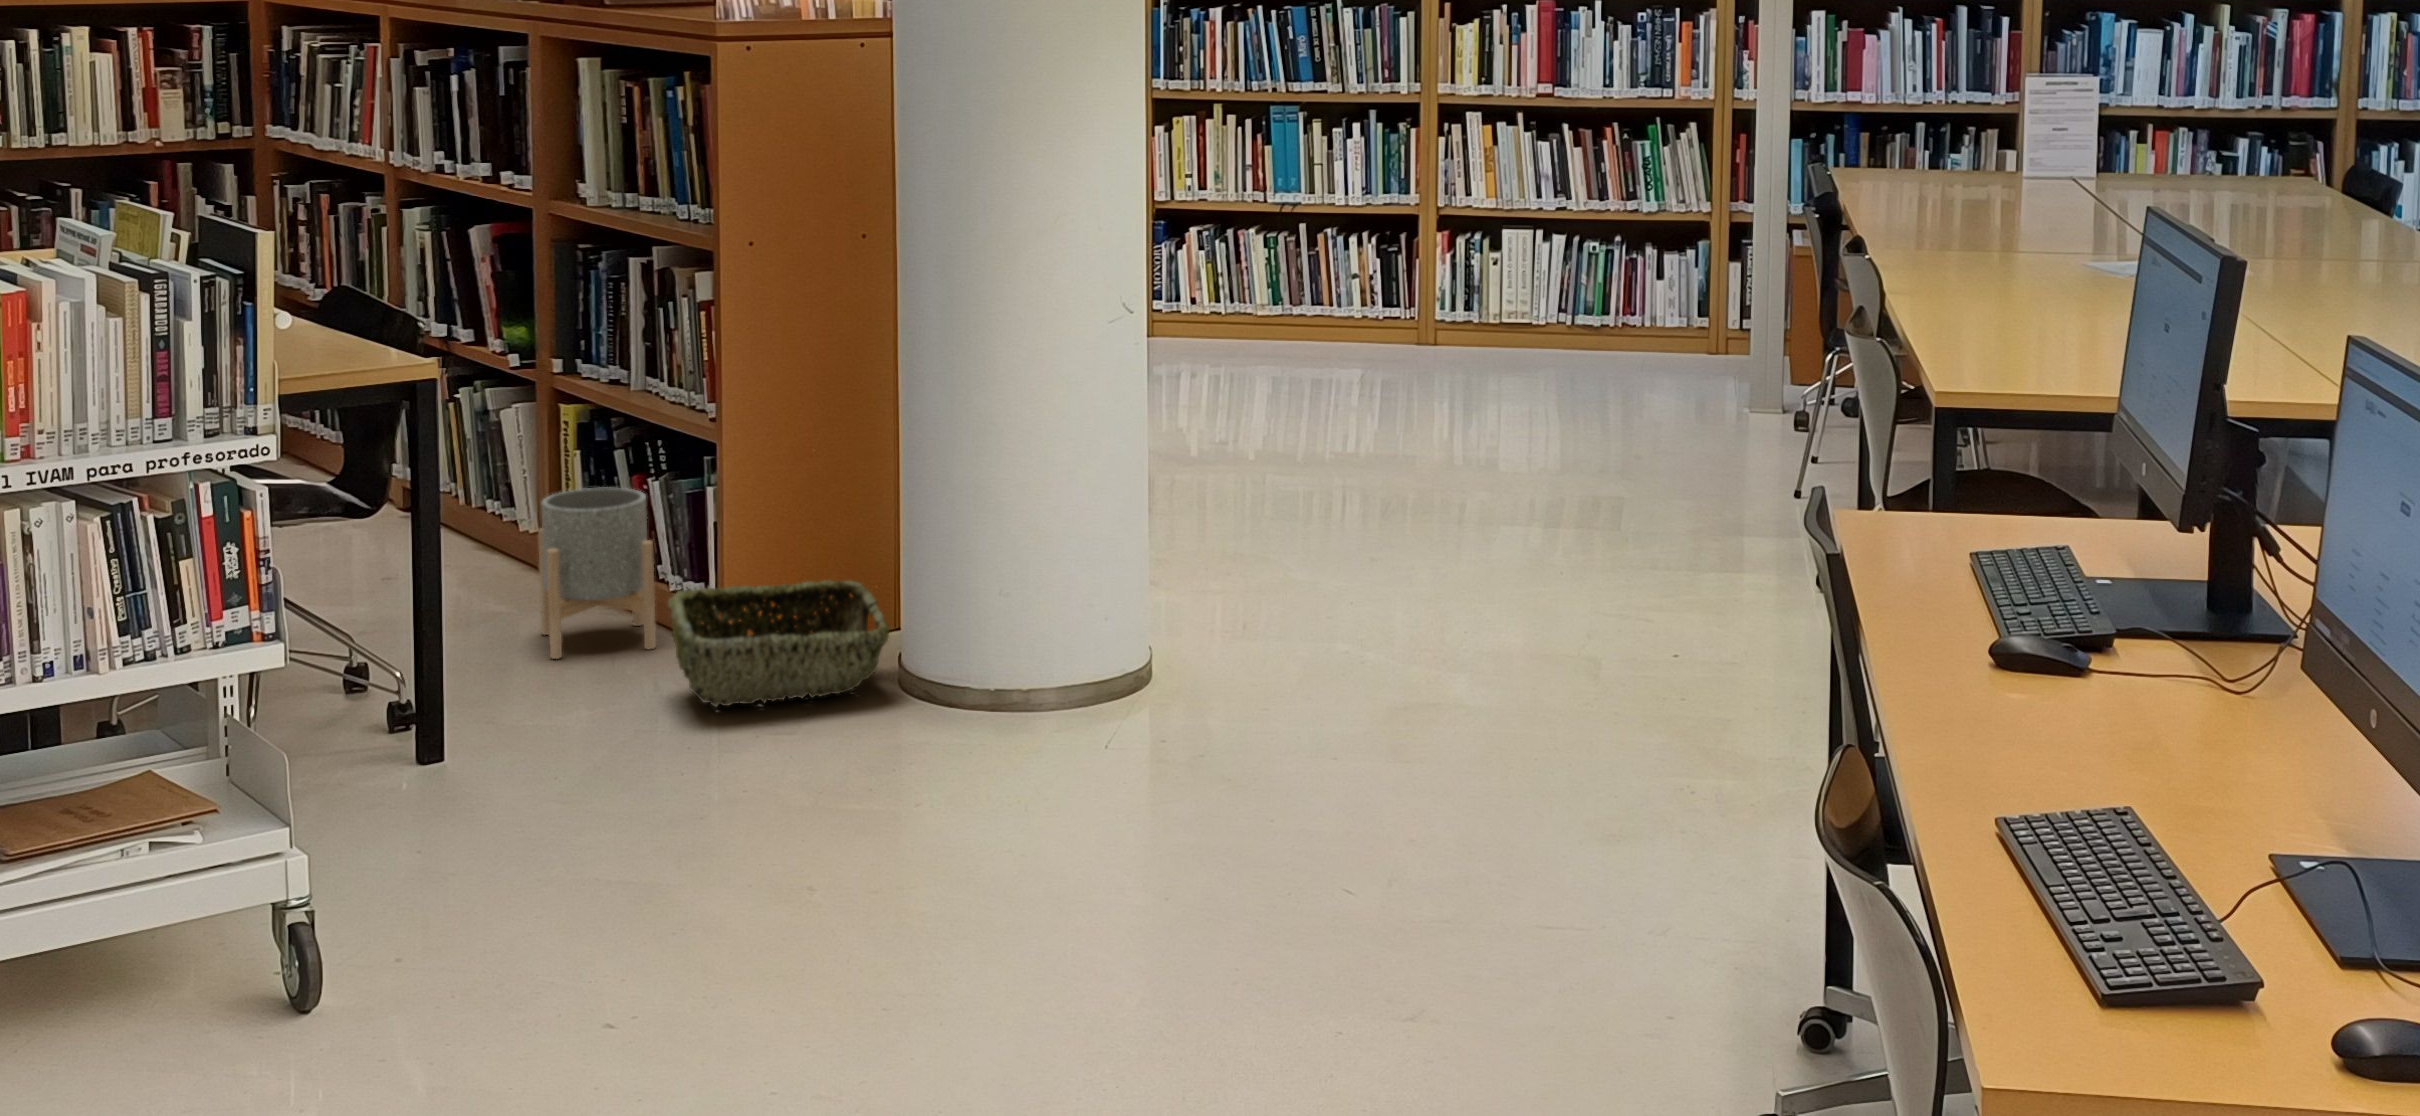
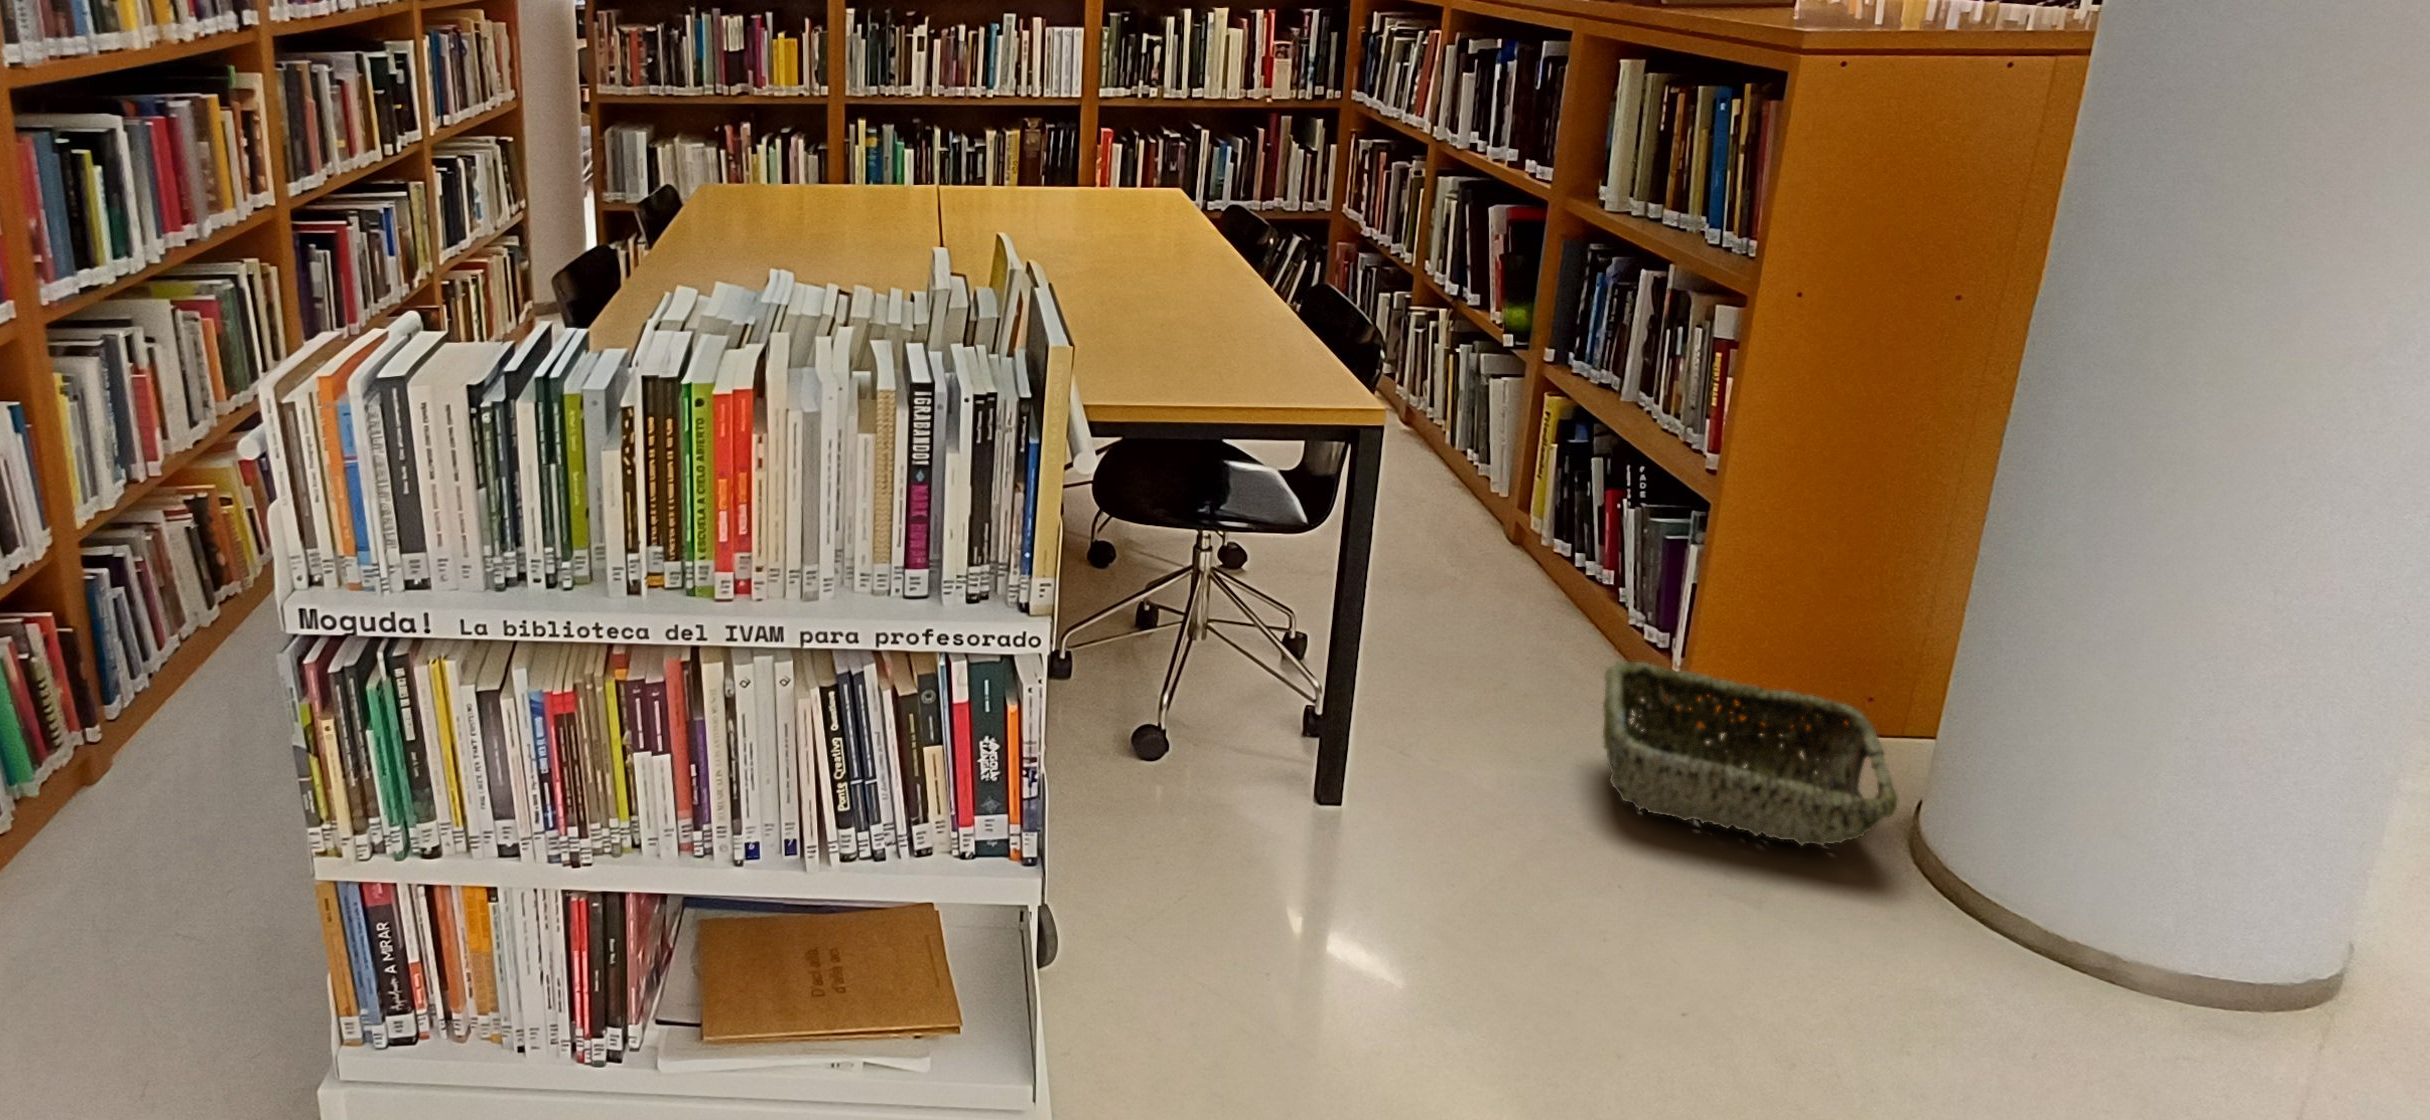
planter: present [538,488,656,659] -> none [1473,495,1608,681]

